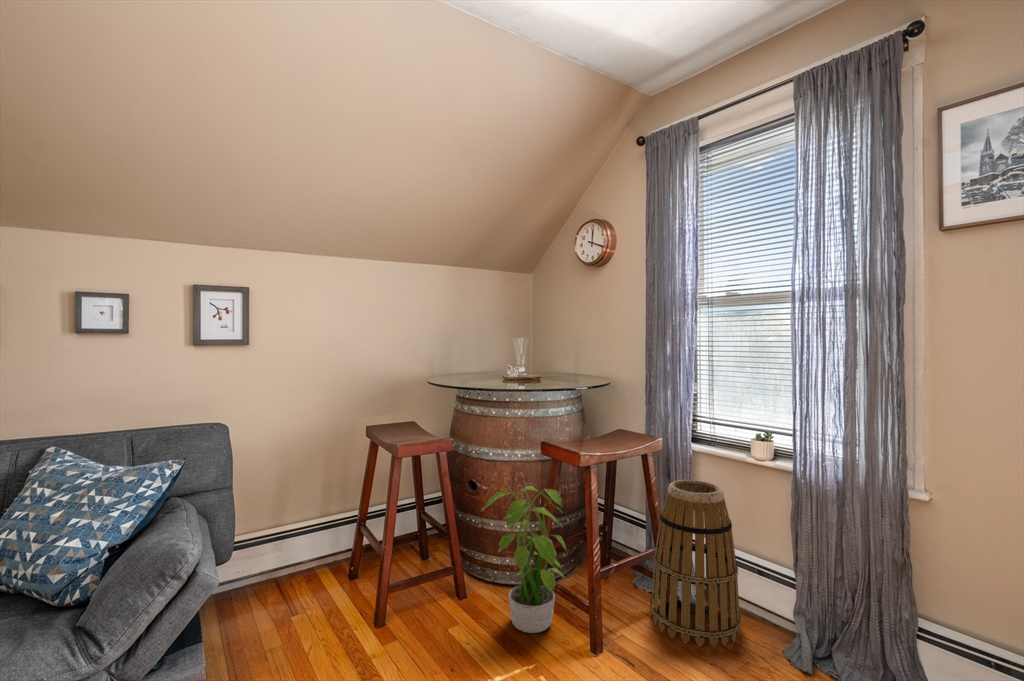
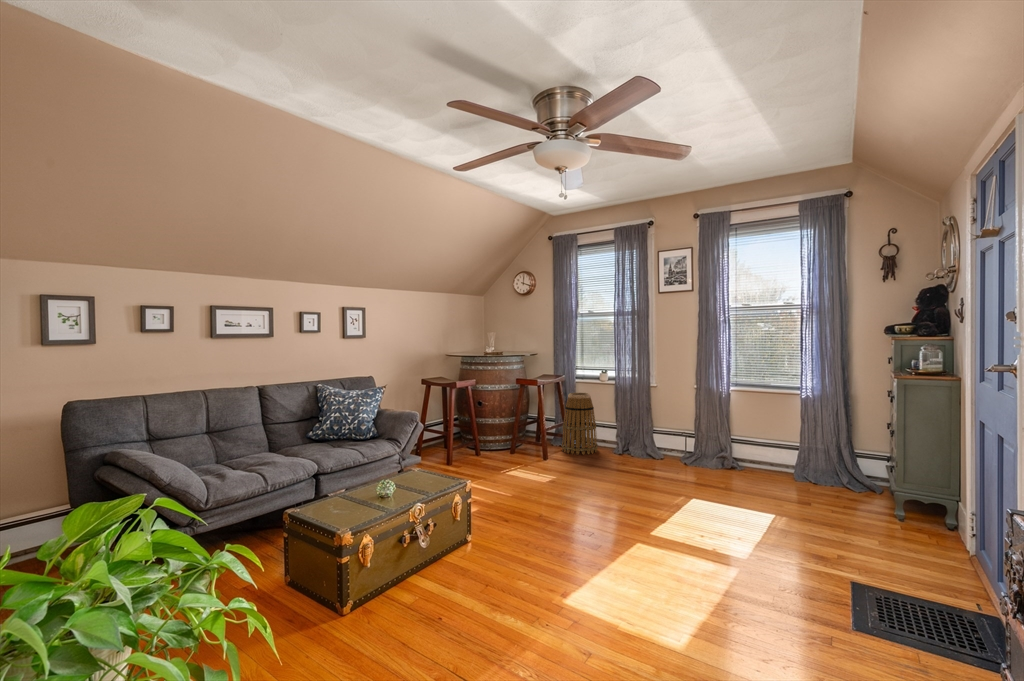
potted plant: present [482,486,567,633] -> none [492,396,531,459]

